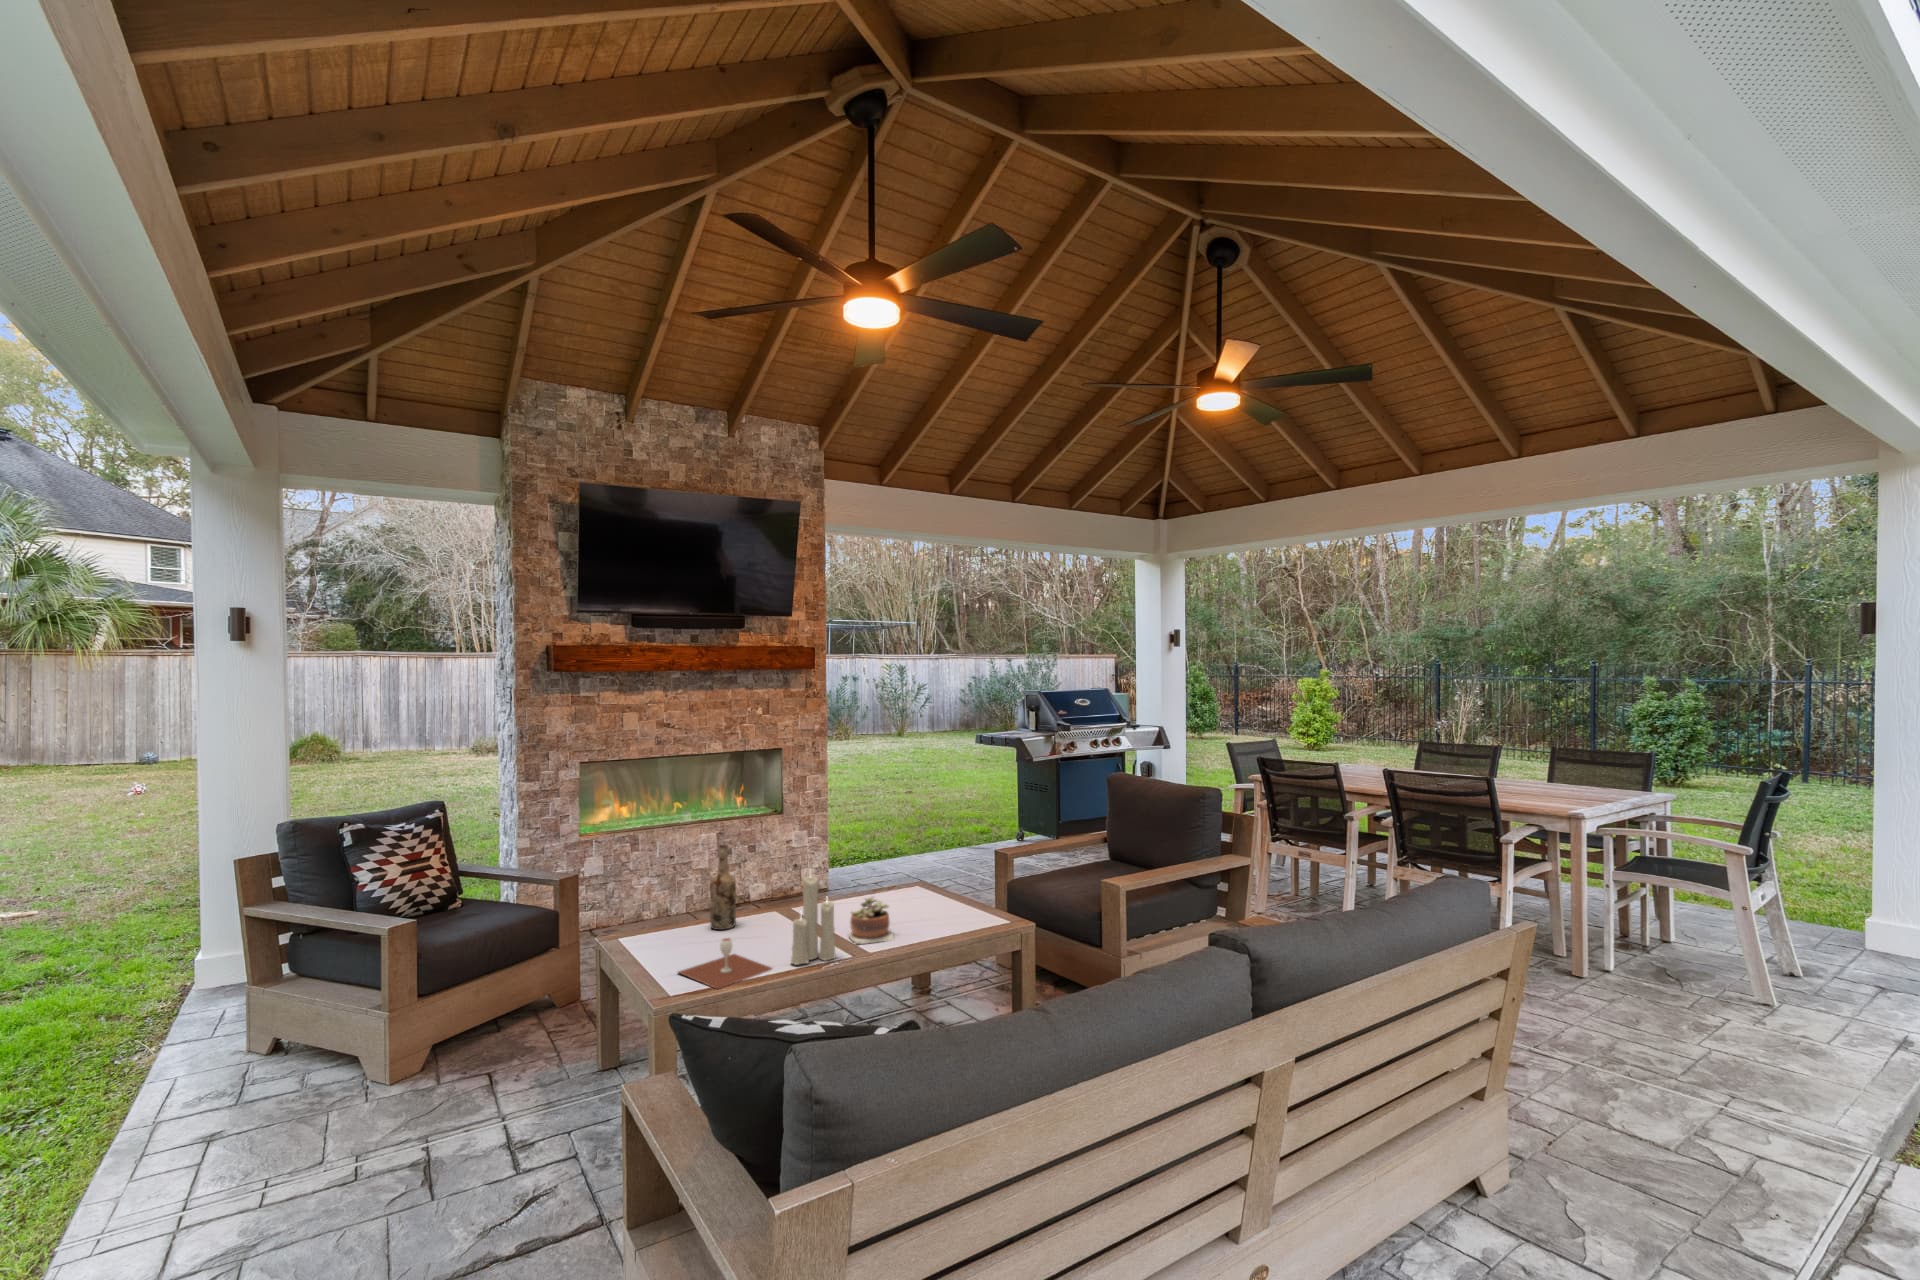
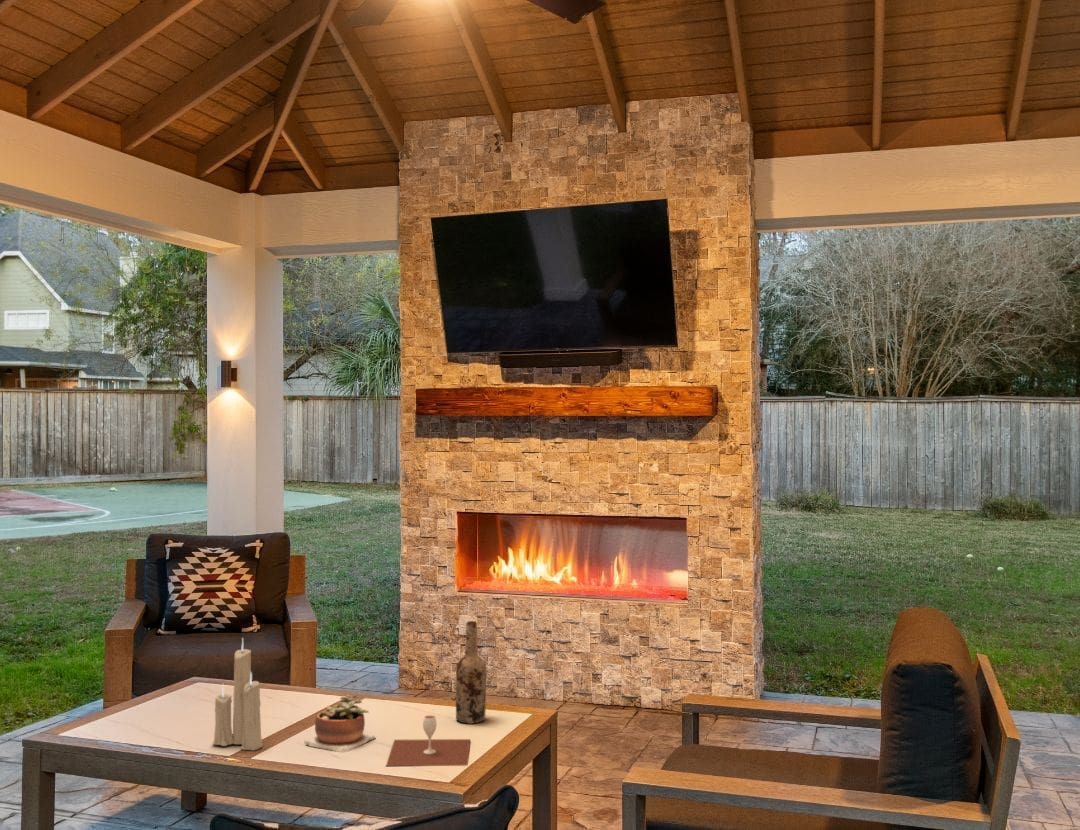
wine bottle: present [710,845,736,930] -> present [456,621,486,724]
wine glass: present [679,938,772,989] -> present [386,715,470,766]

